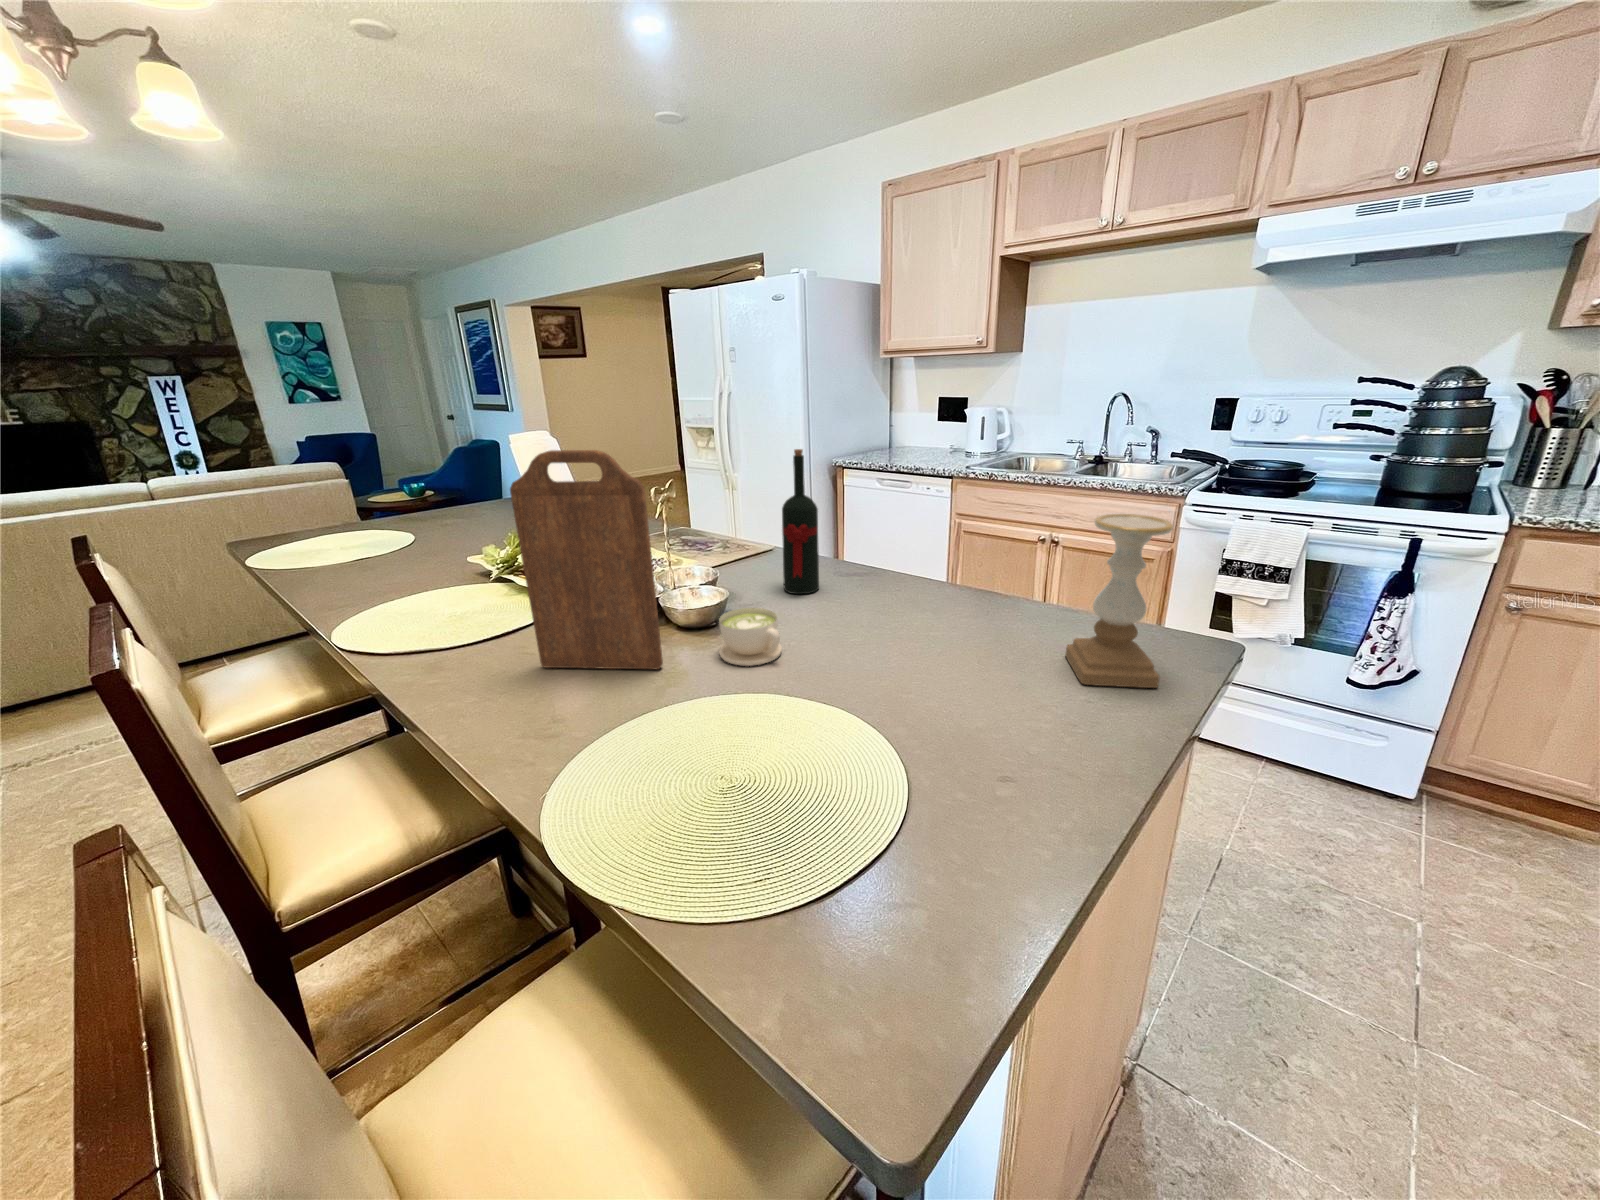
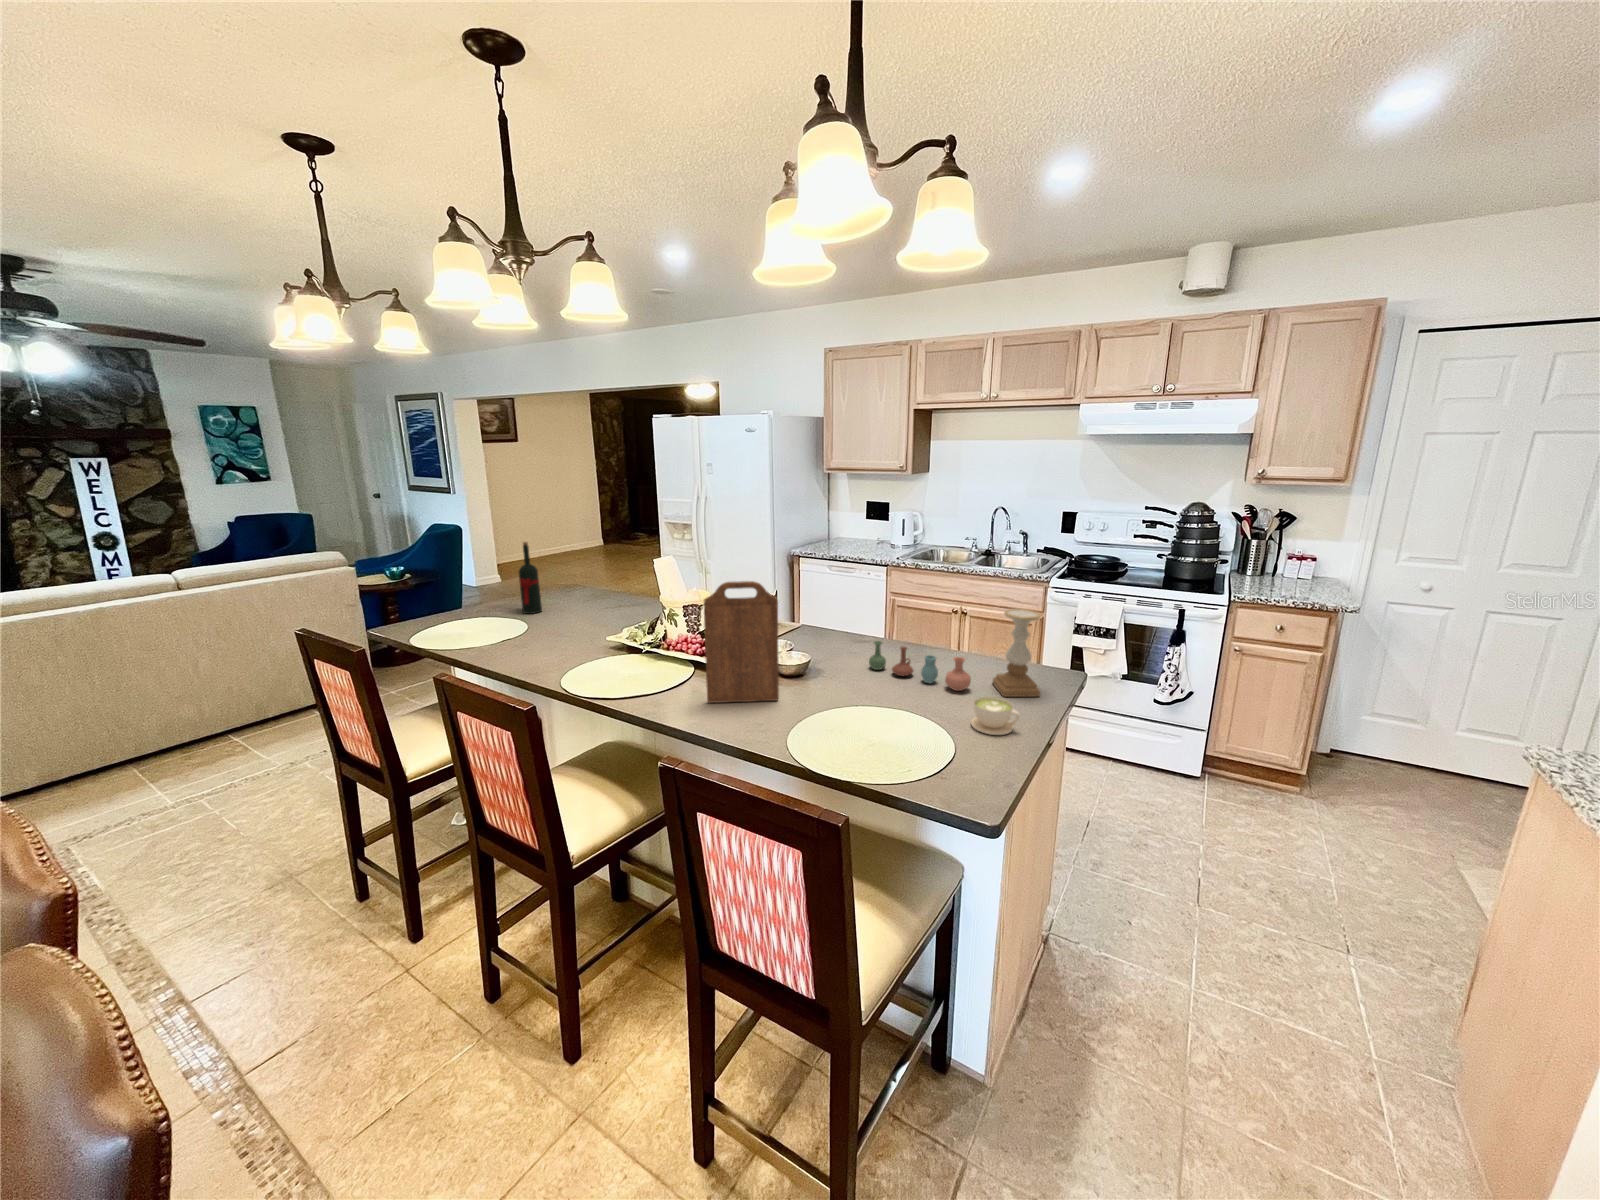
wine bottle: present [782,449,819,594] -> present [519,542,542,614]
vase: none [852,571,1022,668] -> present [869,641,971,691]
coffee cup: present [719,608,782,666] -> present [971,697,1020,735]

